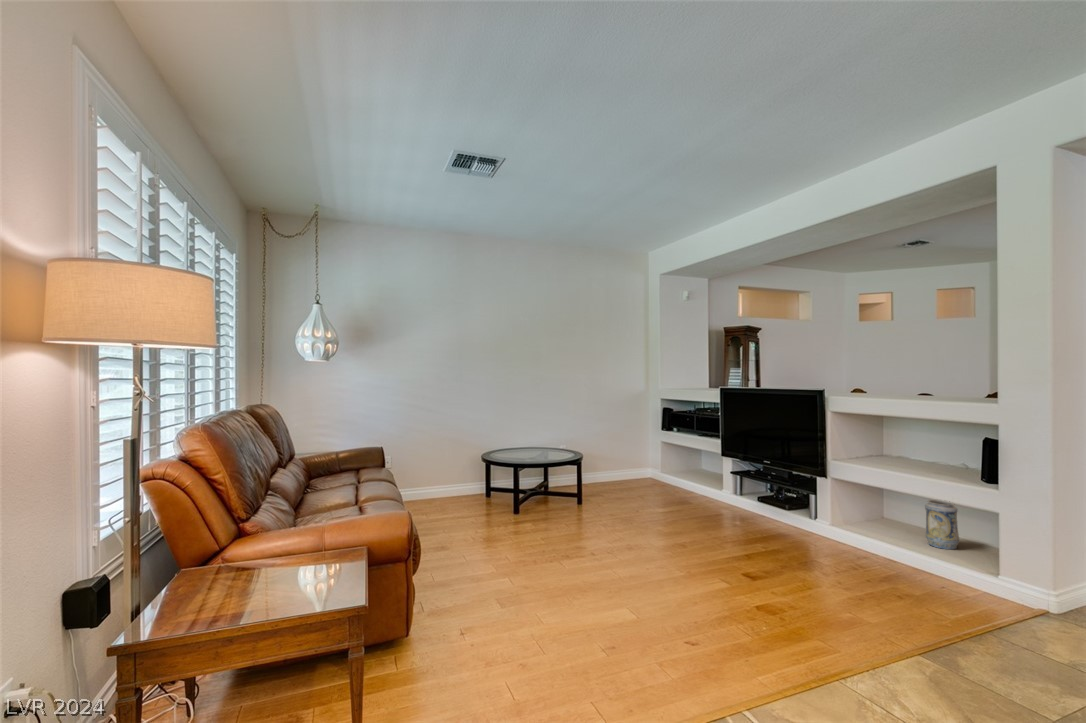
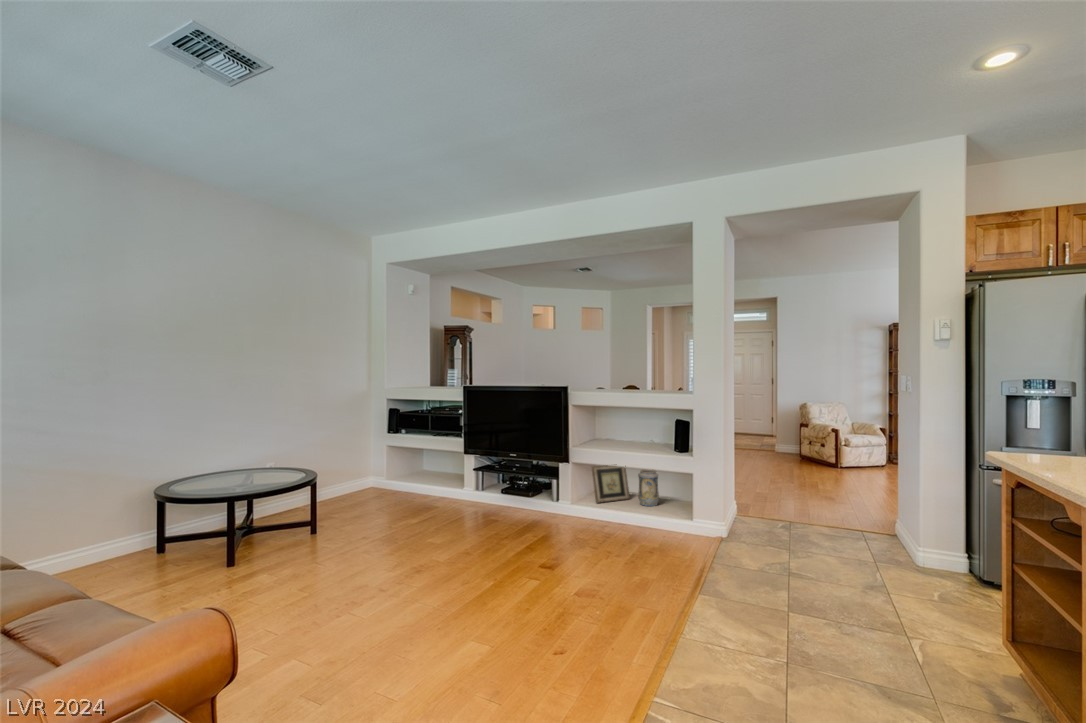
picture frame: none [860,486,919,536] -> present [592,465,630,503]

